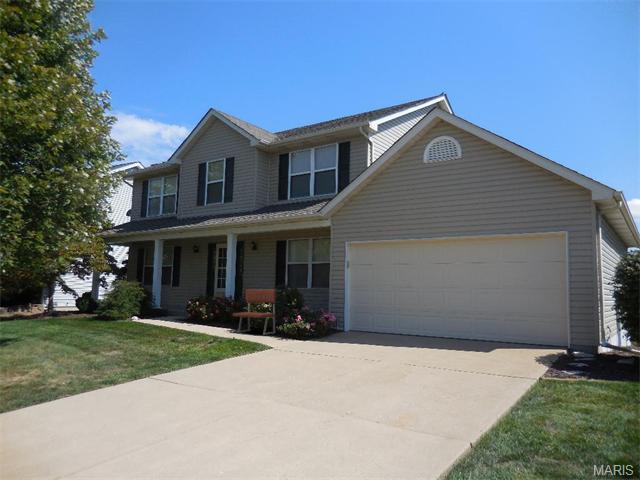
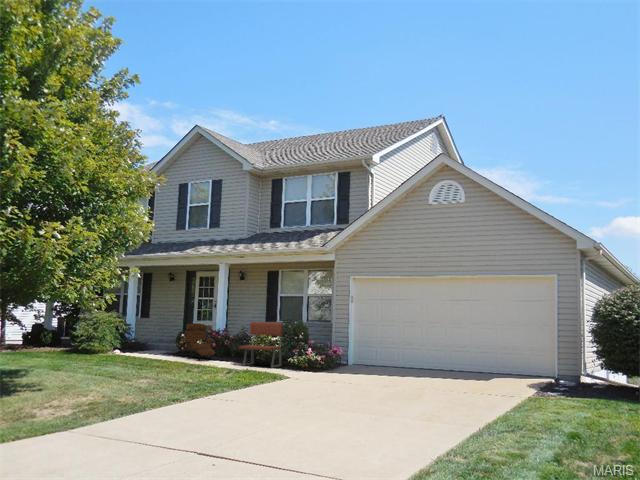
lounge chair: none [190,291,218,327] -> present [184,323,215,360]

